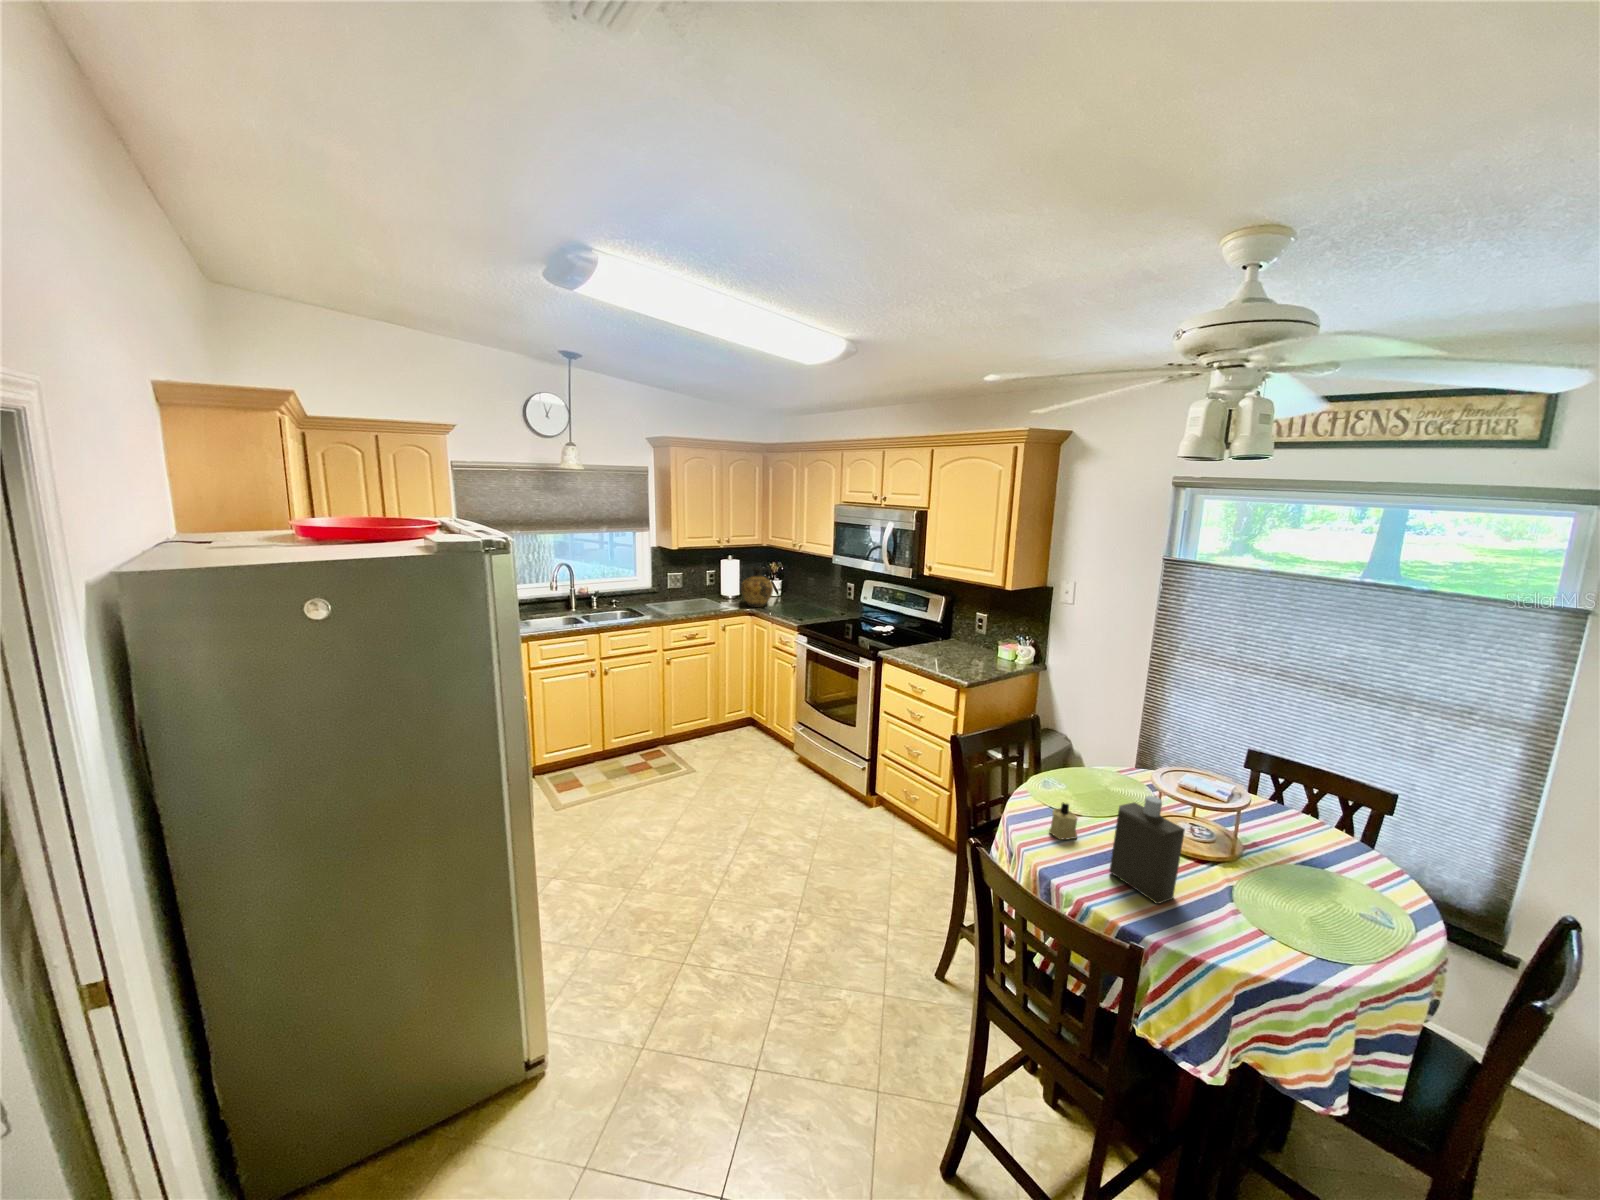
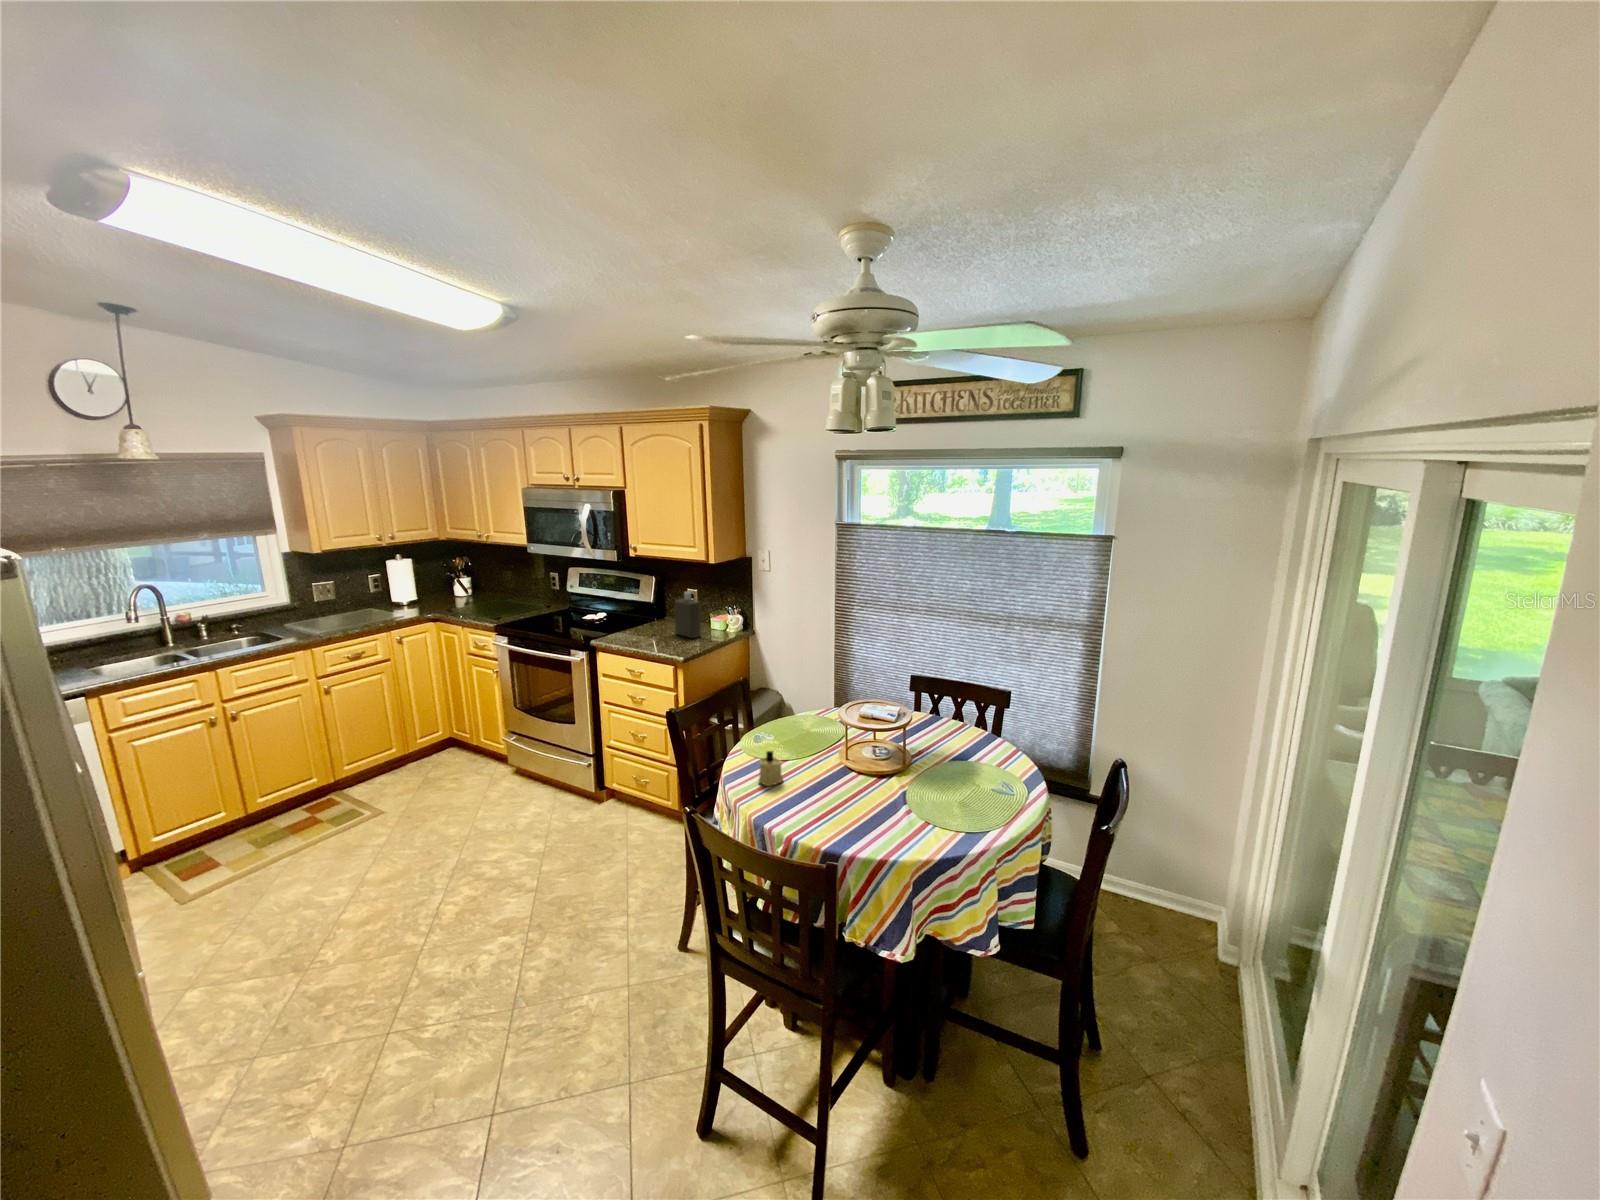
ceramic jug: present [741,566,773,607] -> none [423,565,465,611]
bottle: present [1110,796,1185,904] -> present [675,592,701,638]

